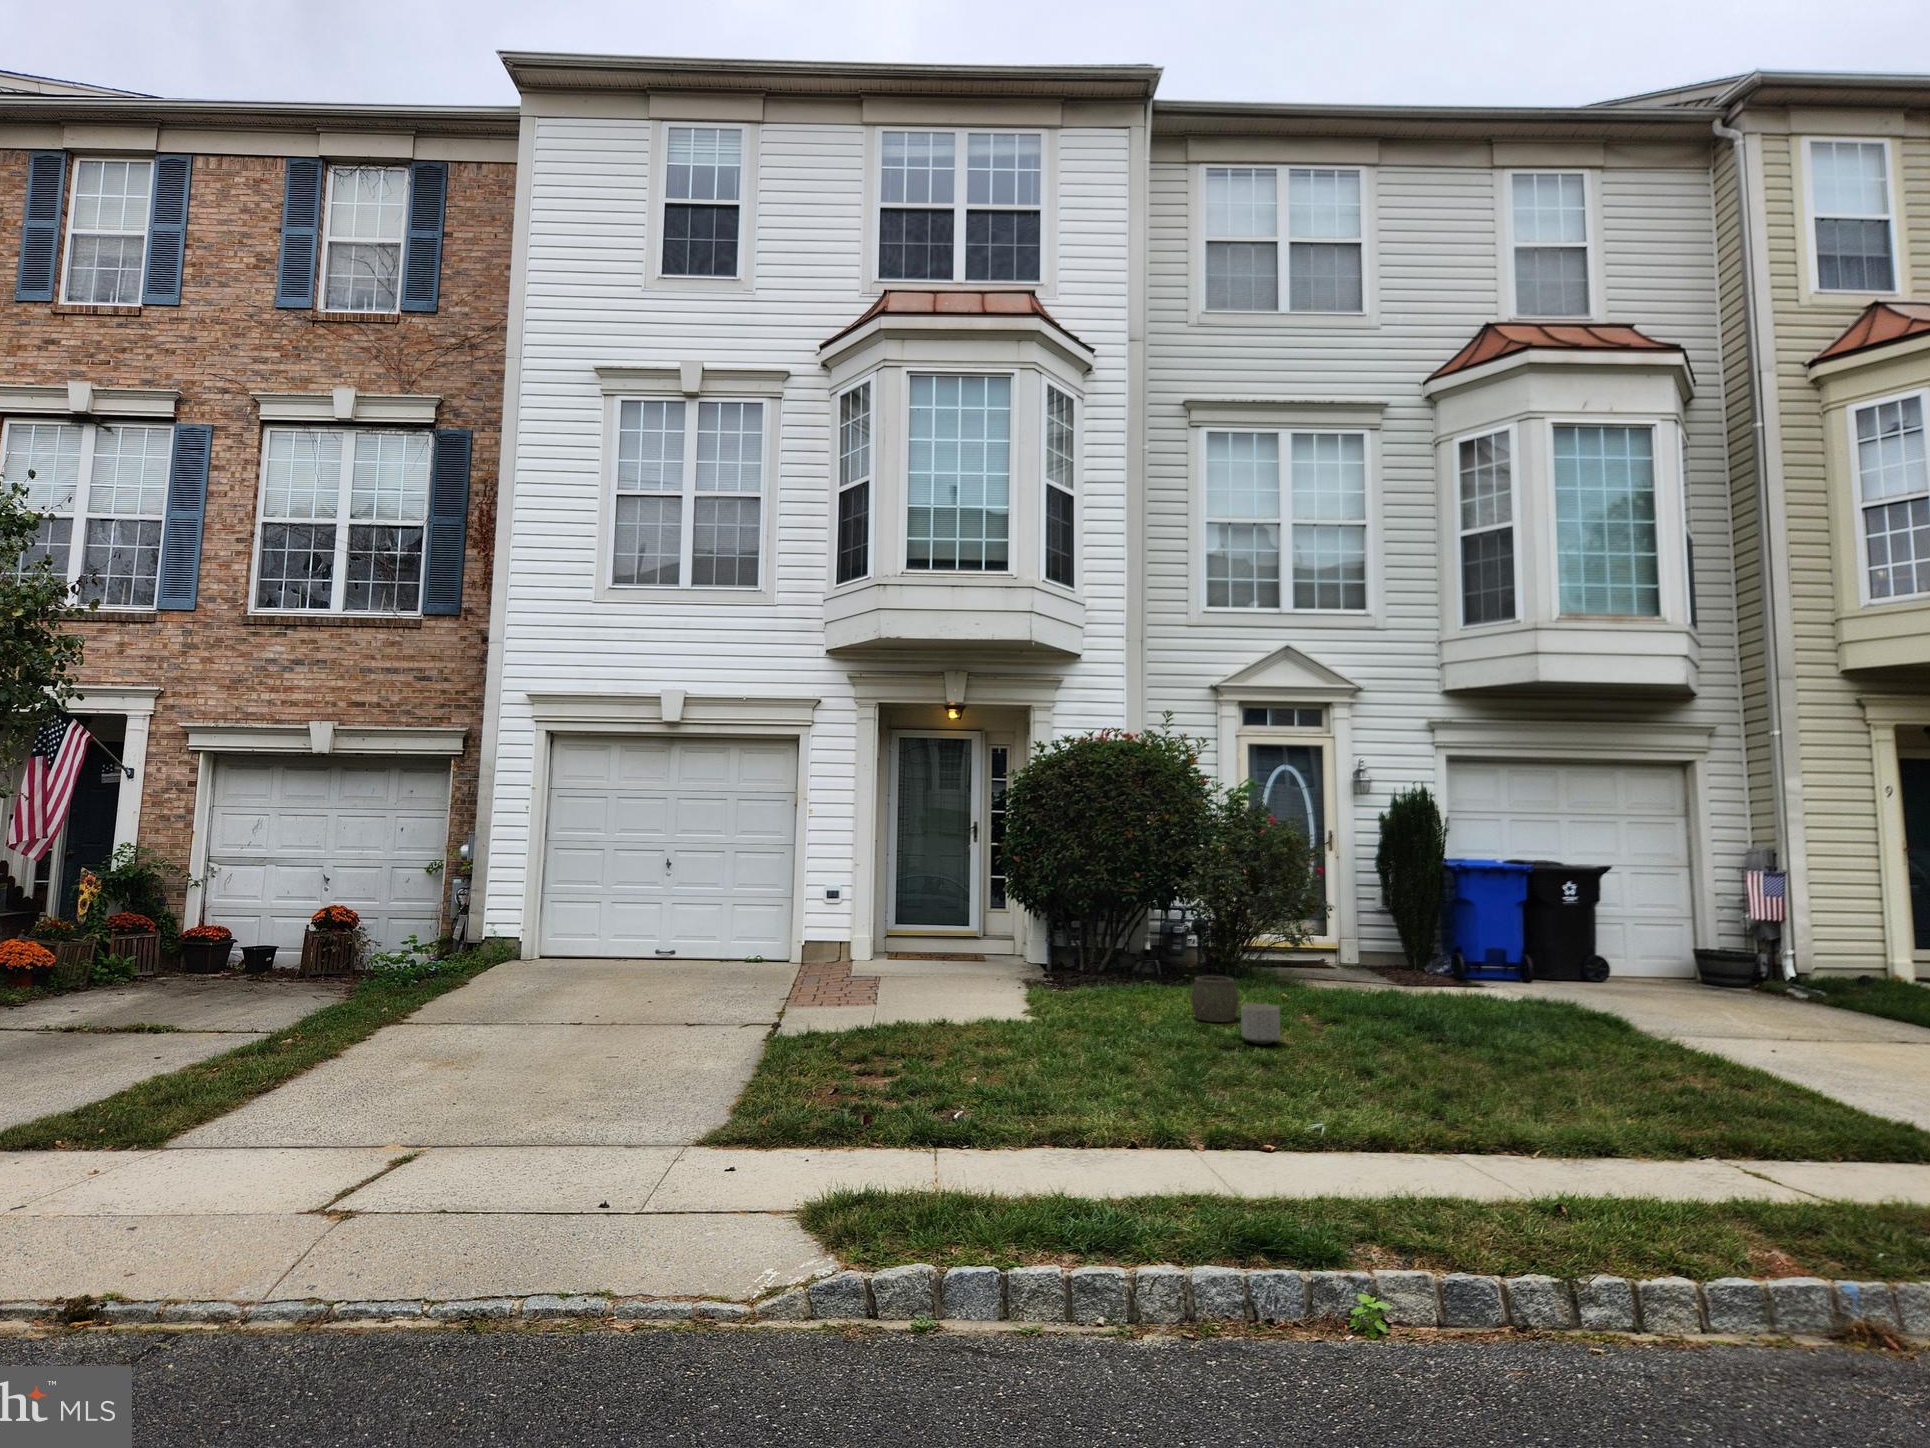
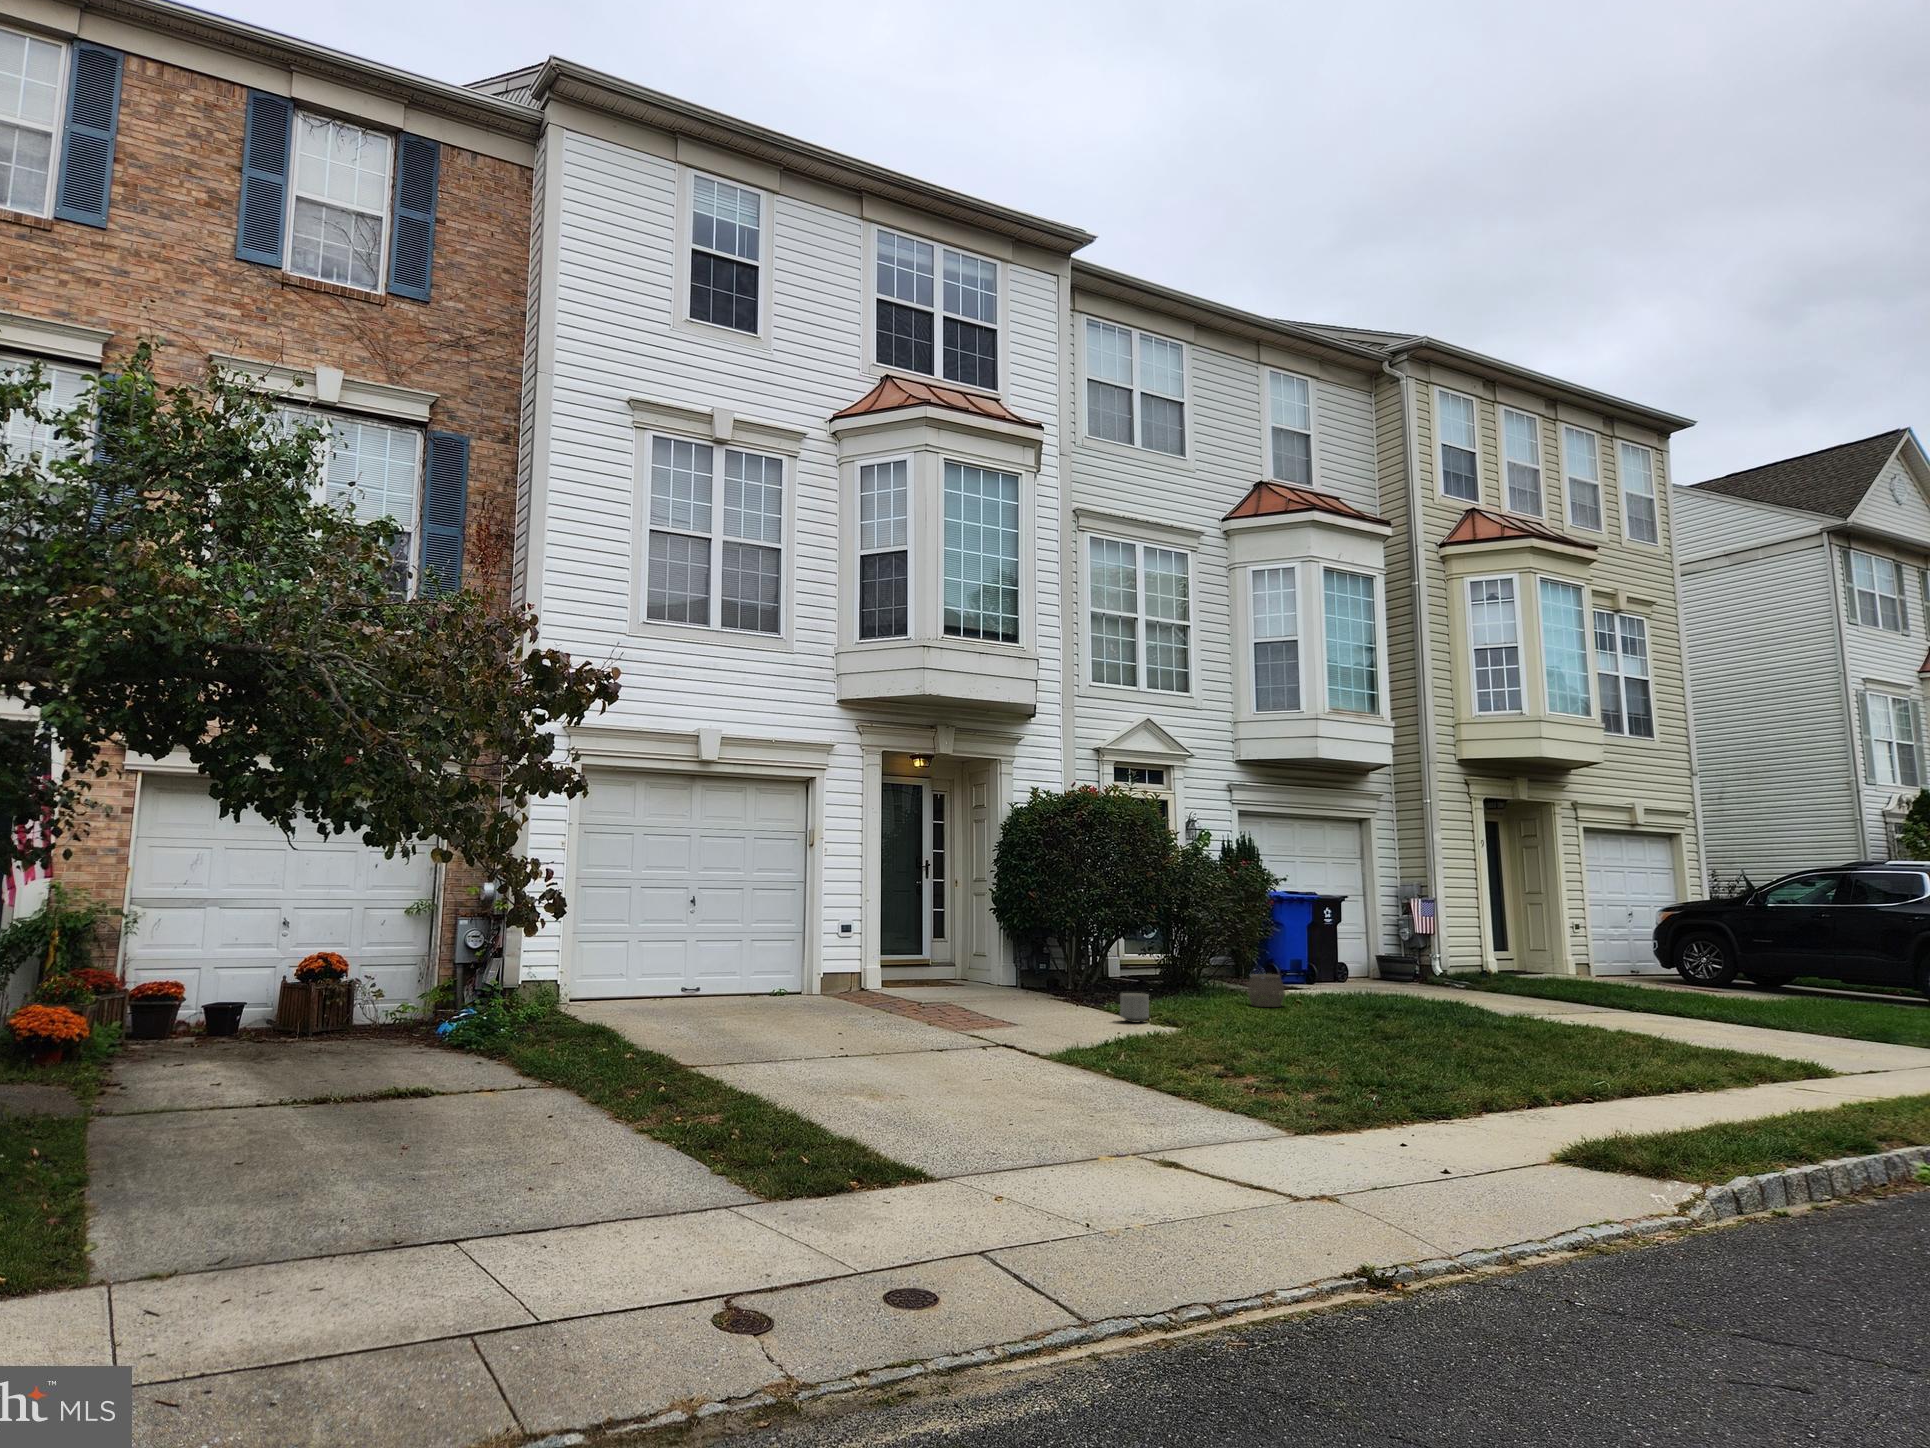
planter: present [1241,1004,1280,1044] -> present [1120,993,1149,1022]

